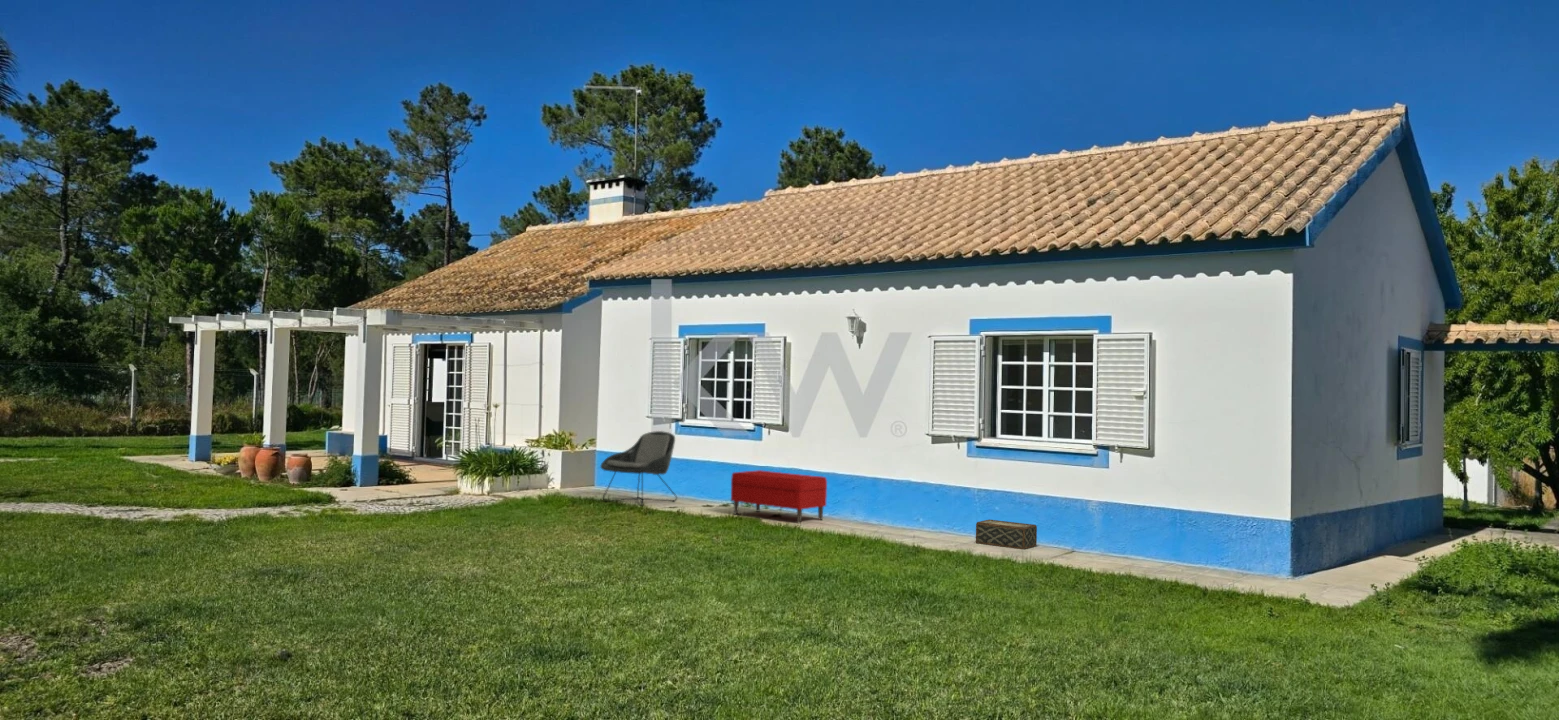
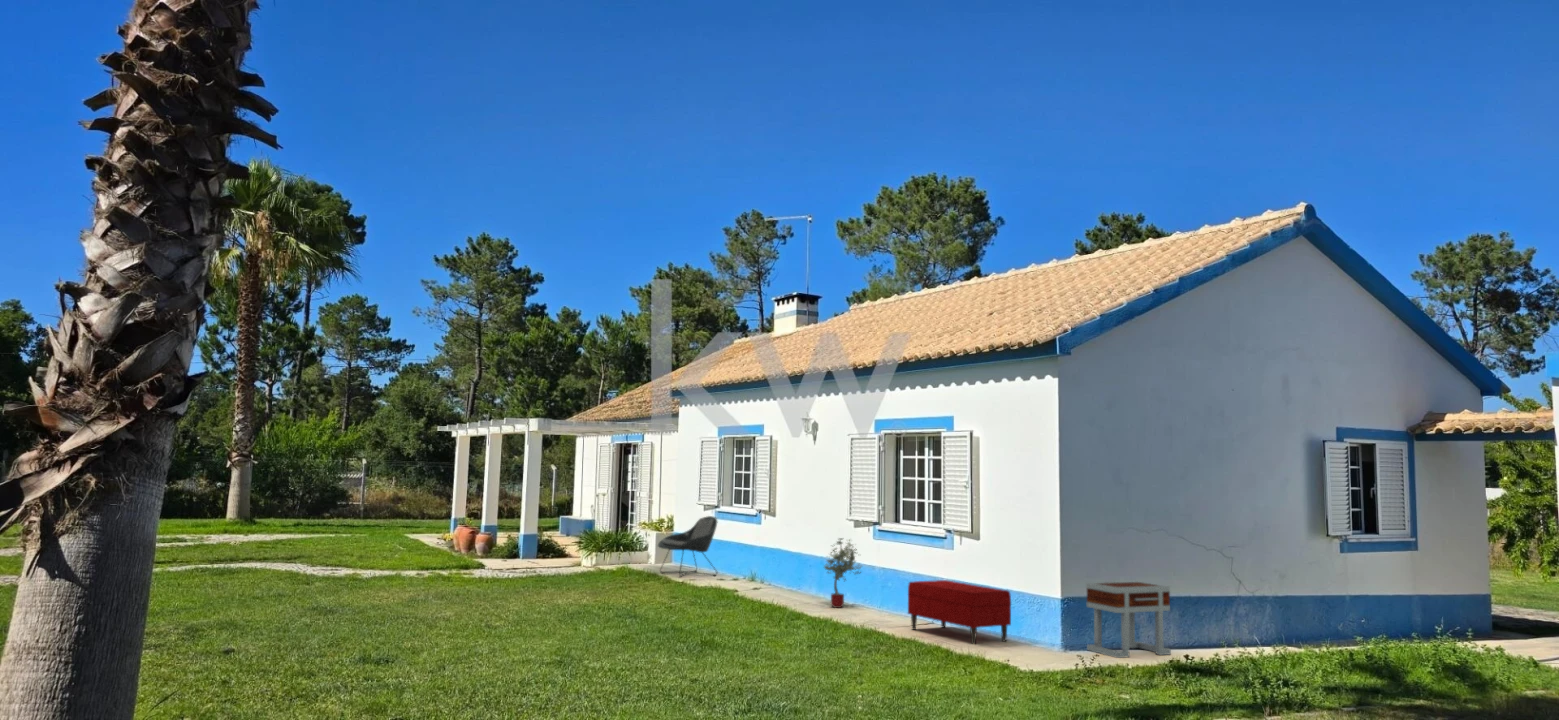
potted tree: none [896,456,954,537] -> present [825,538,861,608]
bench: present [731,470,827,523] -> present [908,580,1011,644]
side table: none [1302,496,1376,580] -> present [1086,582,1171,658]
woven basket: present [976,520,1037,549] -> none [864,595,911,620]

